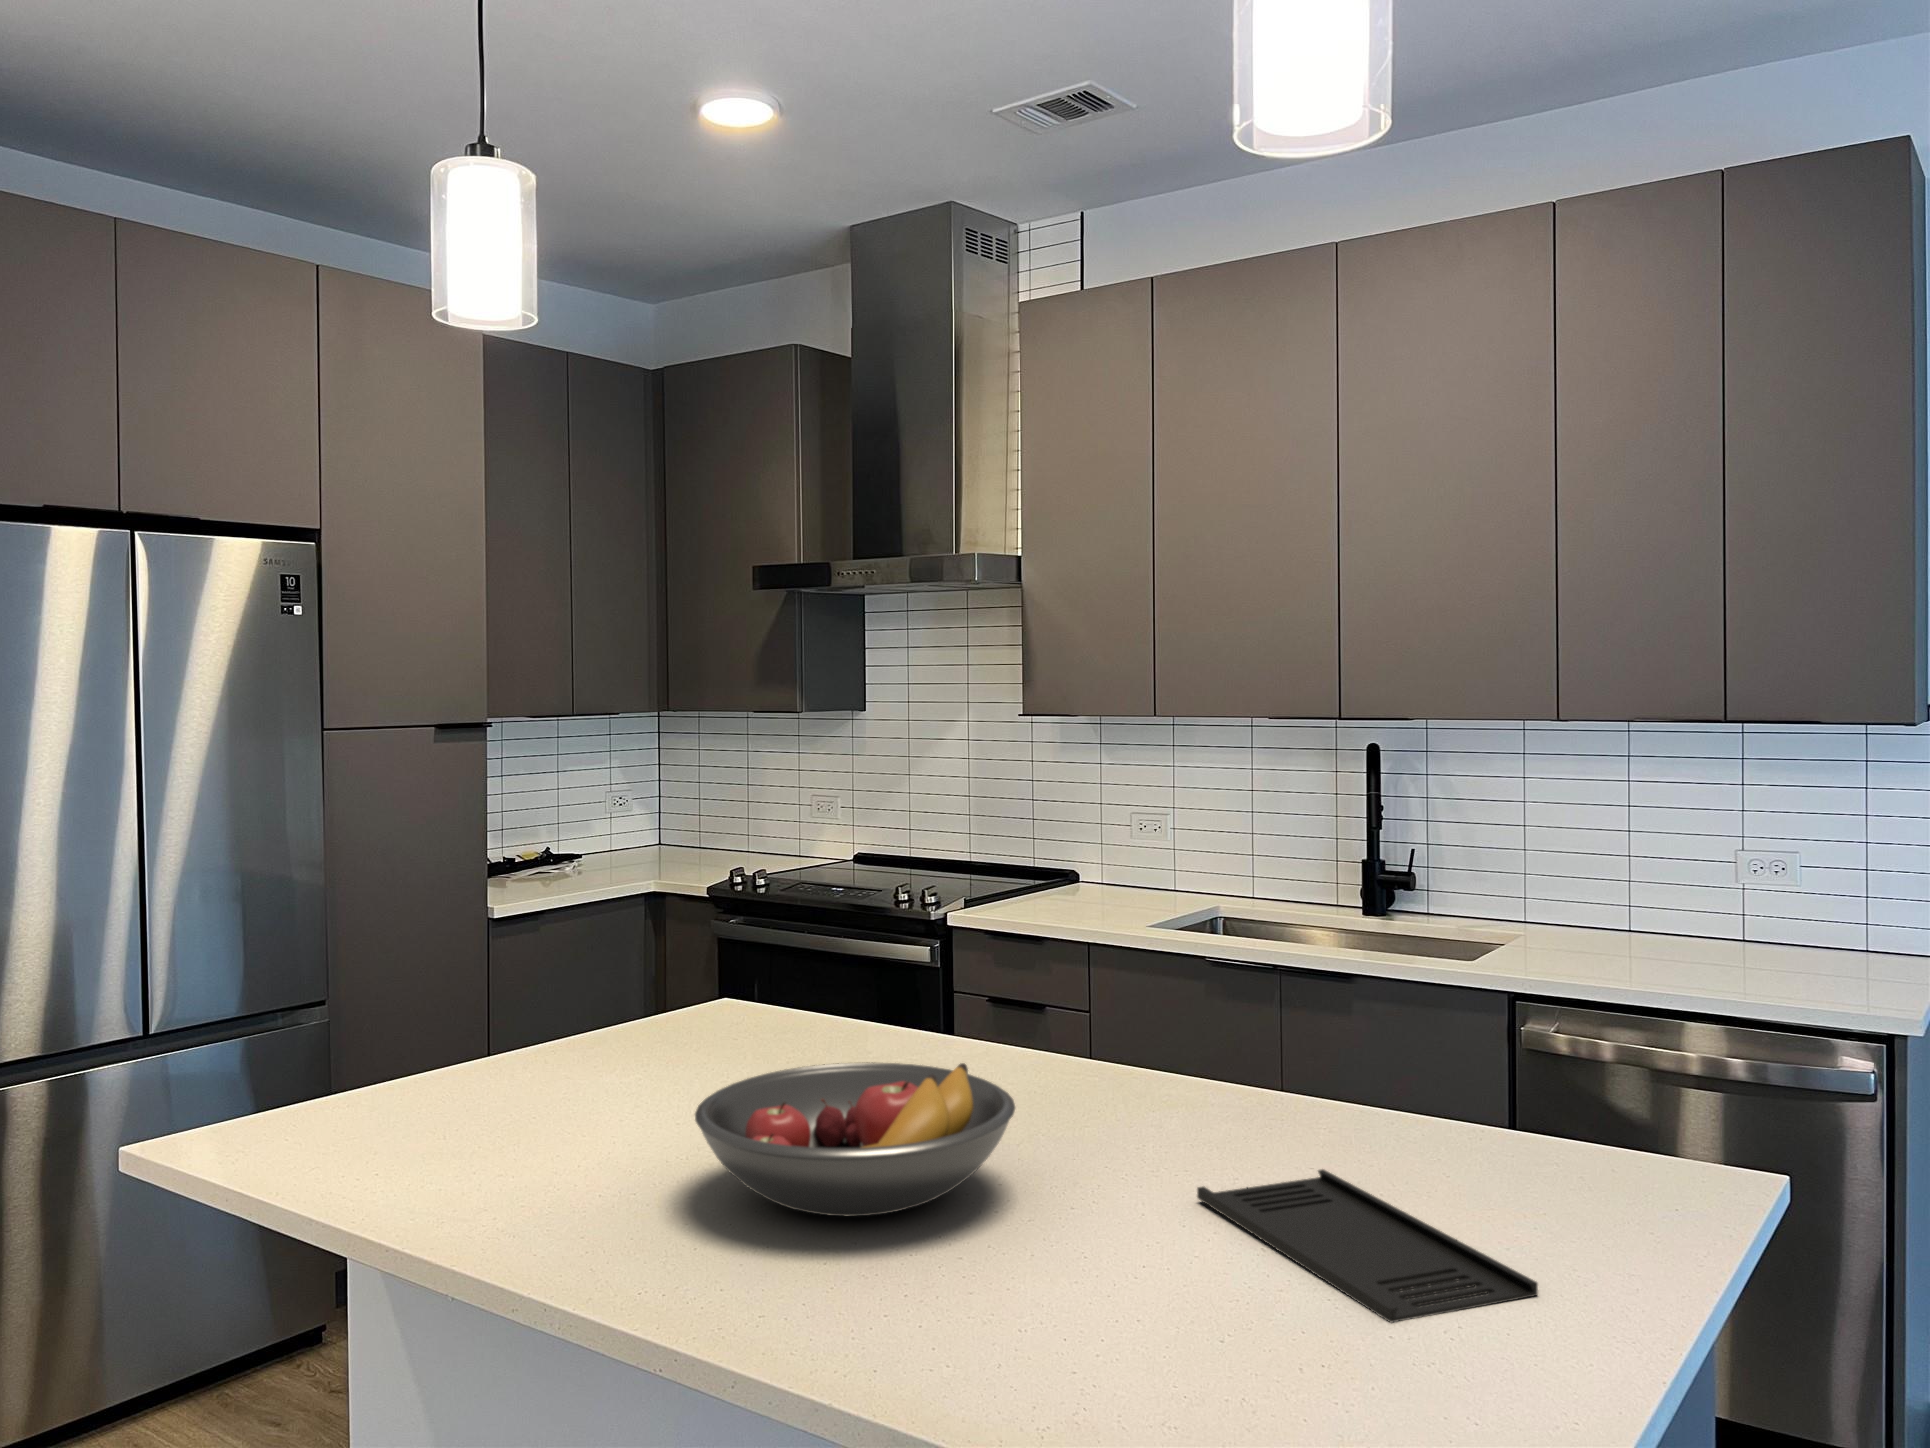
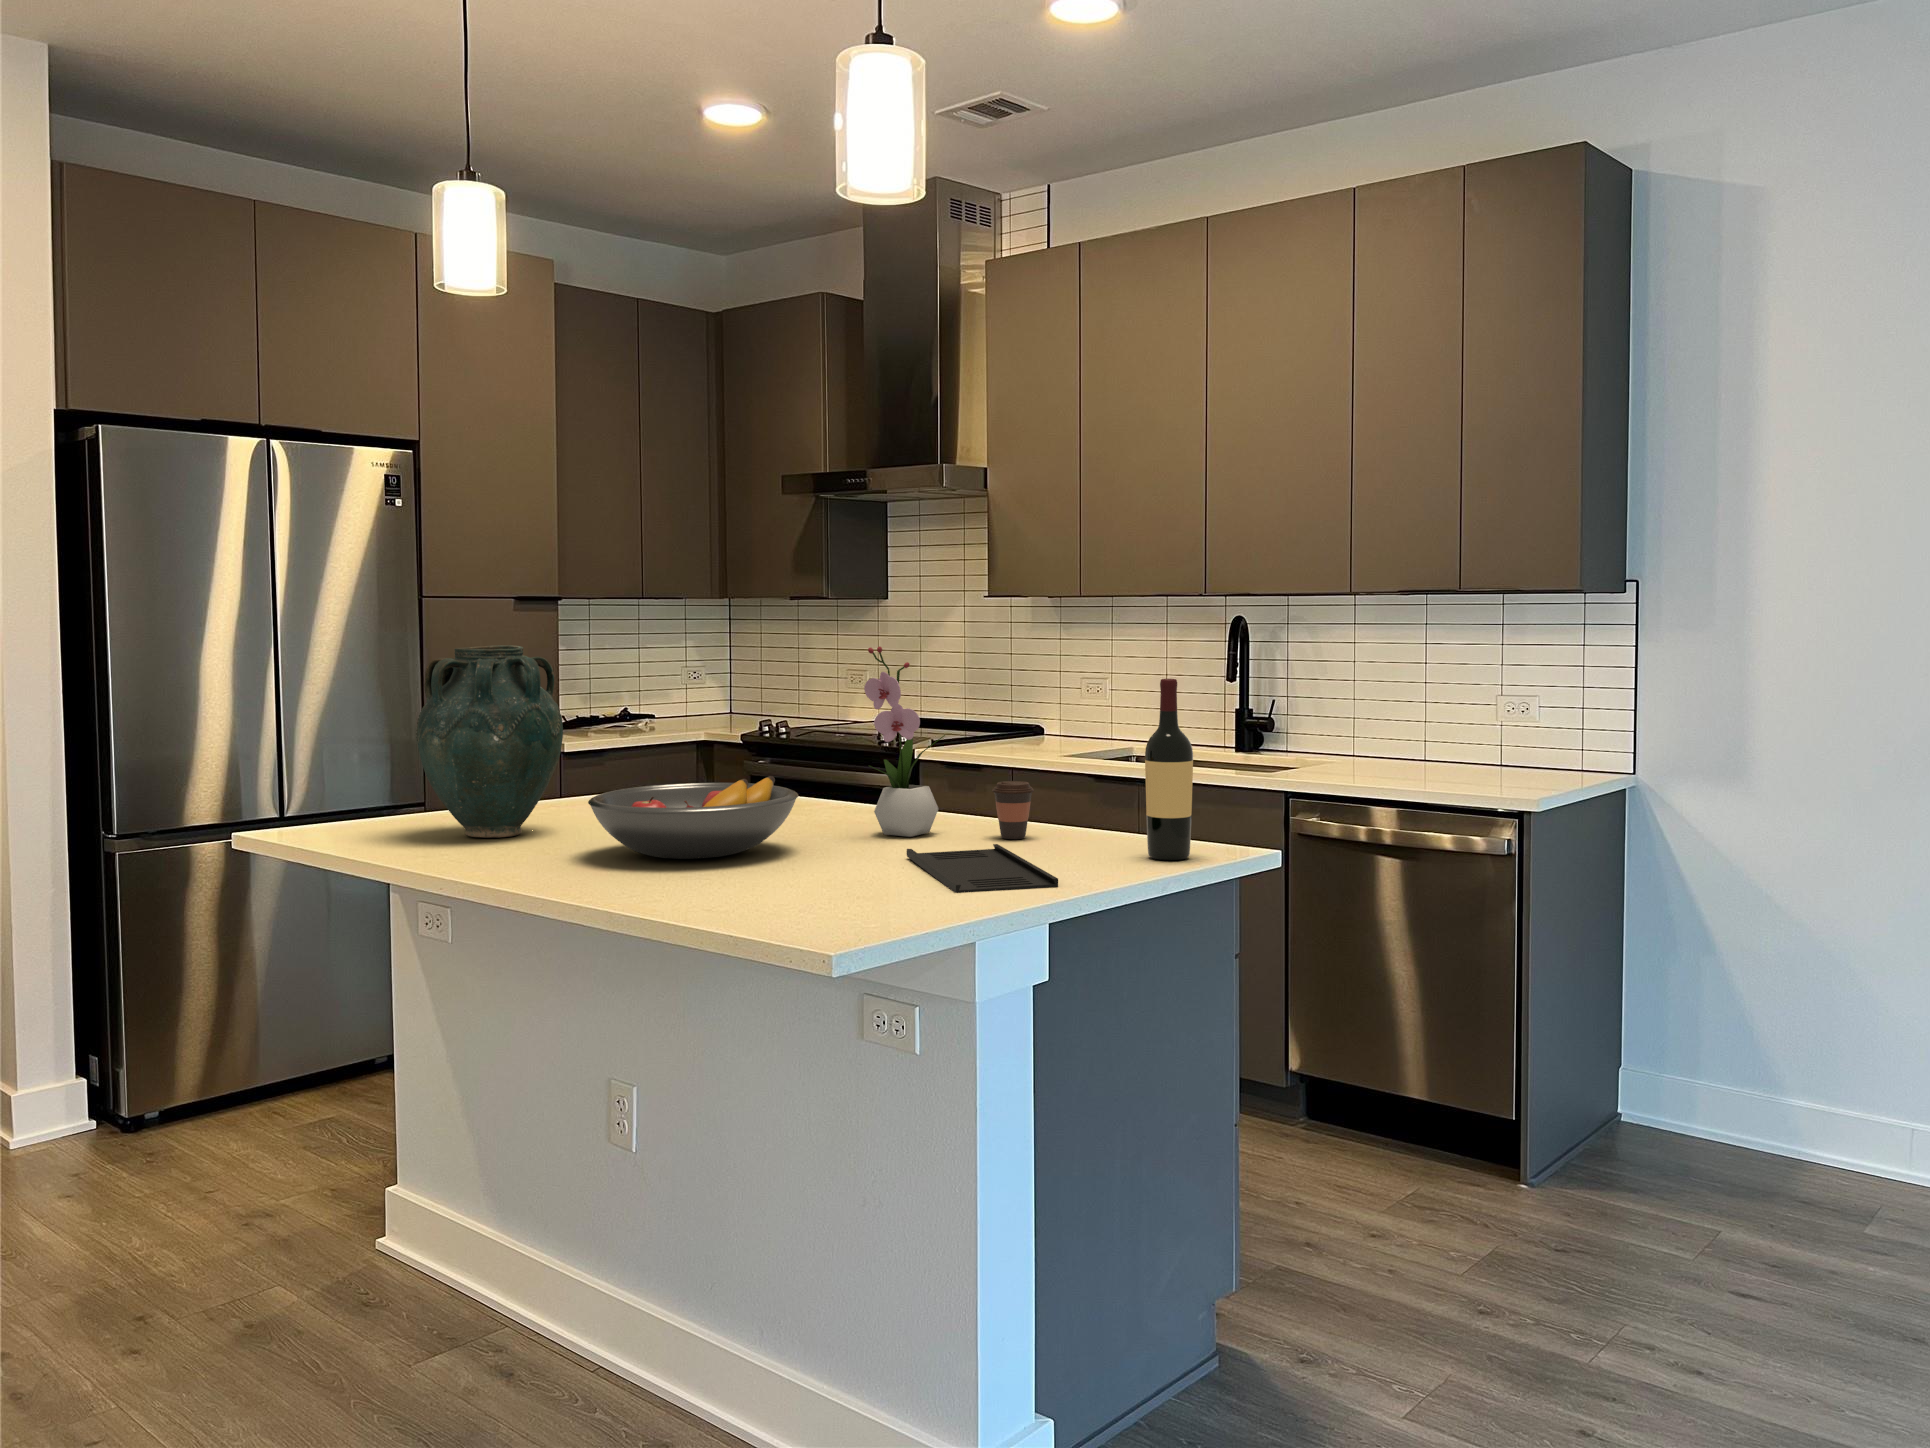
flower arrangement: none [1076,849,1183,1136] -> present [864,646,945,837]
vase: none [399,850,613,1152] -> present [416,645,563,838]
wine bottle: none [1560,913,1641,1201] -> present [1145,679,1193,860]
coffee cup: none [1266,1047,1331,1140] -> present [992,781,1034,839]

